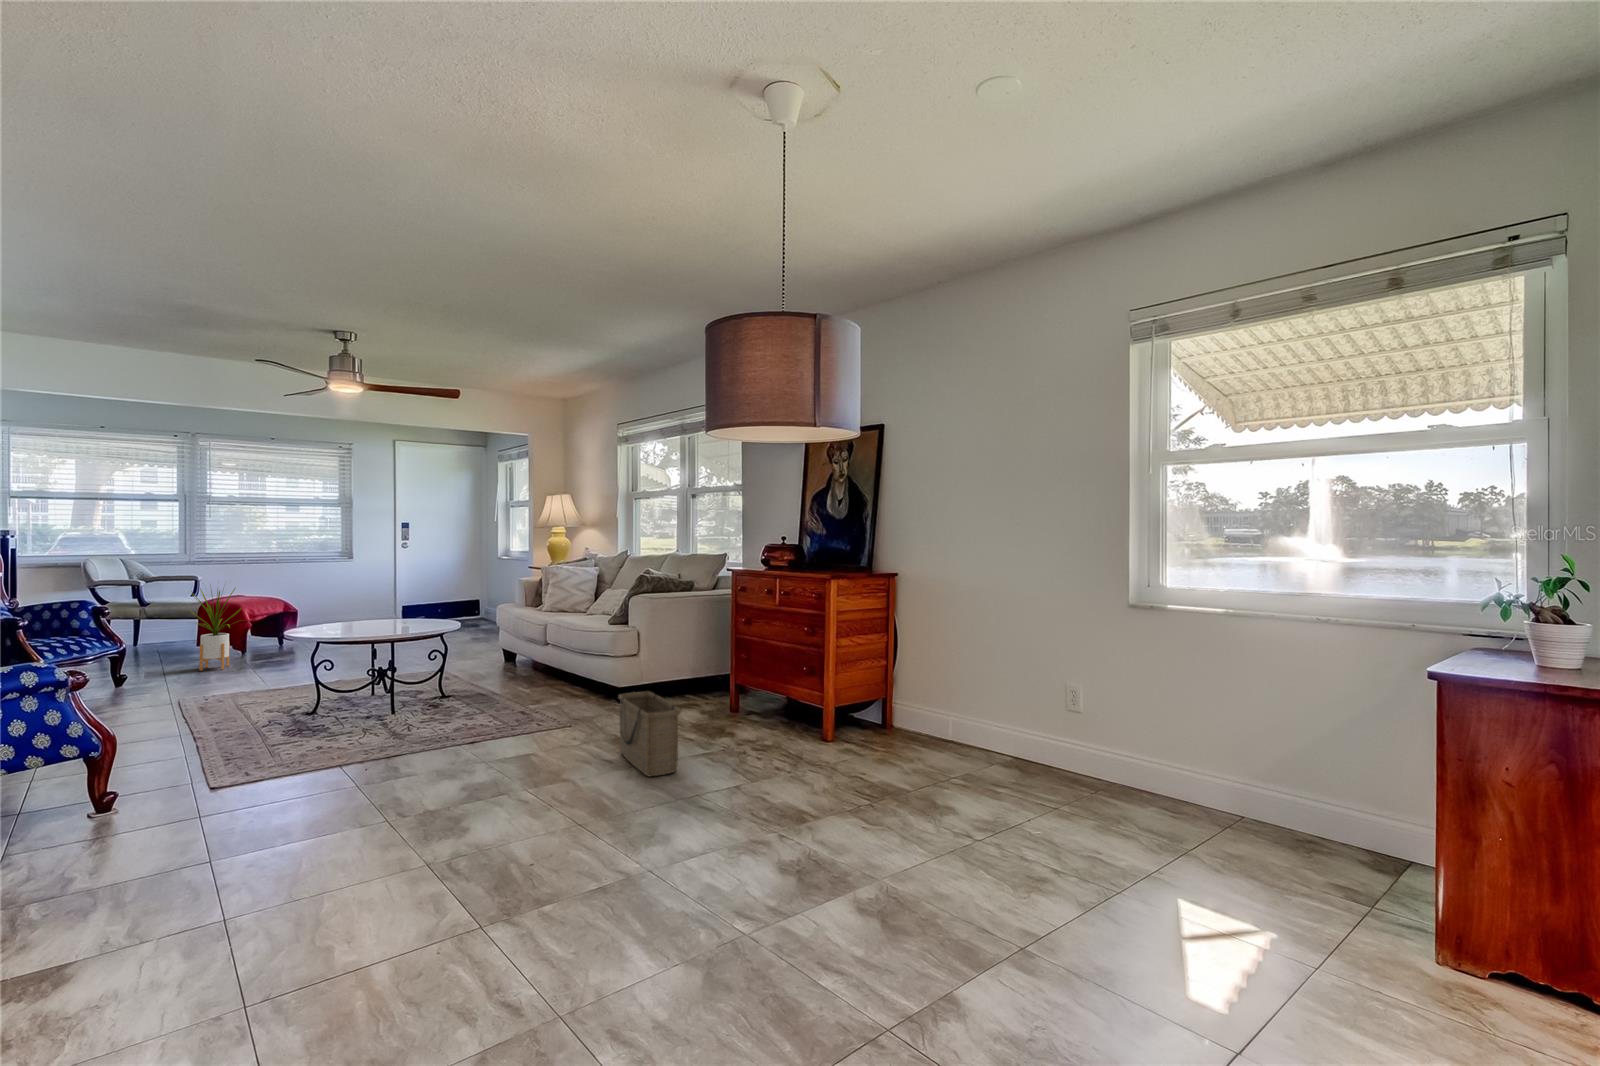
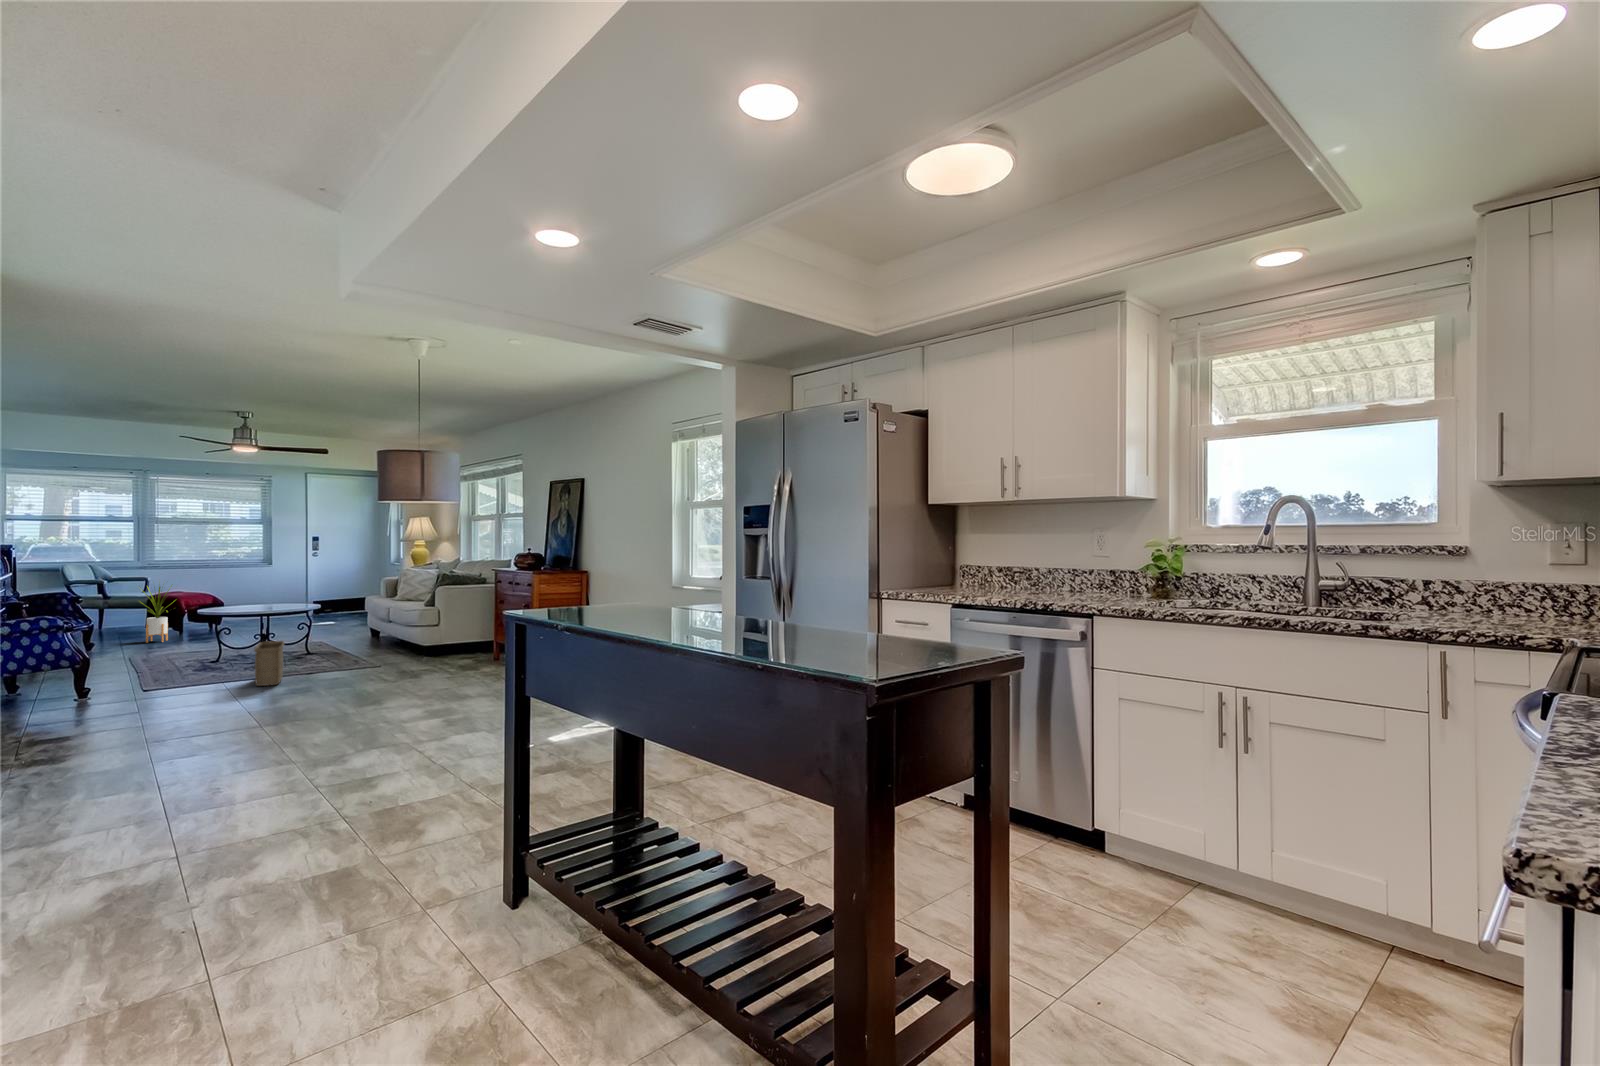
basket: present [618,691,681,776] -> present [253,641,286,686]

